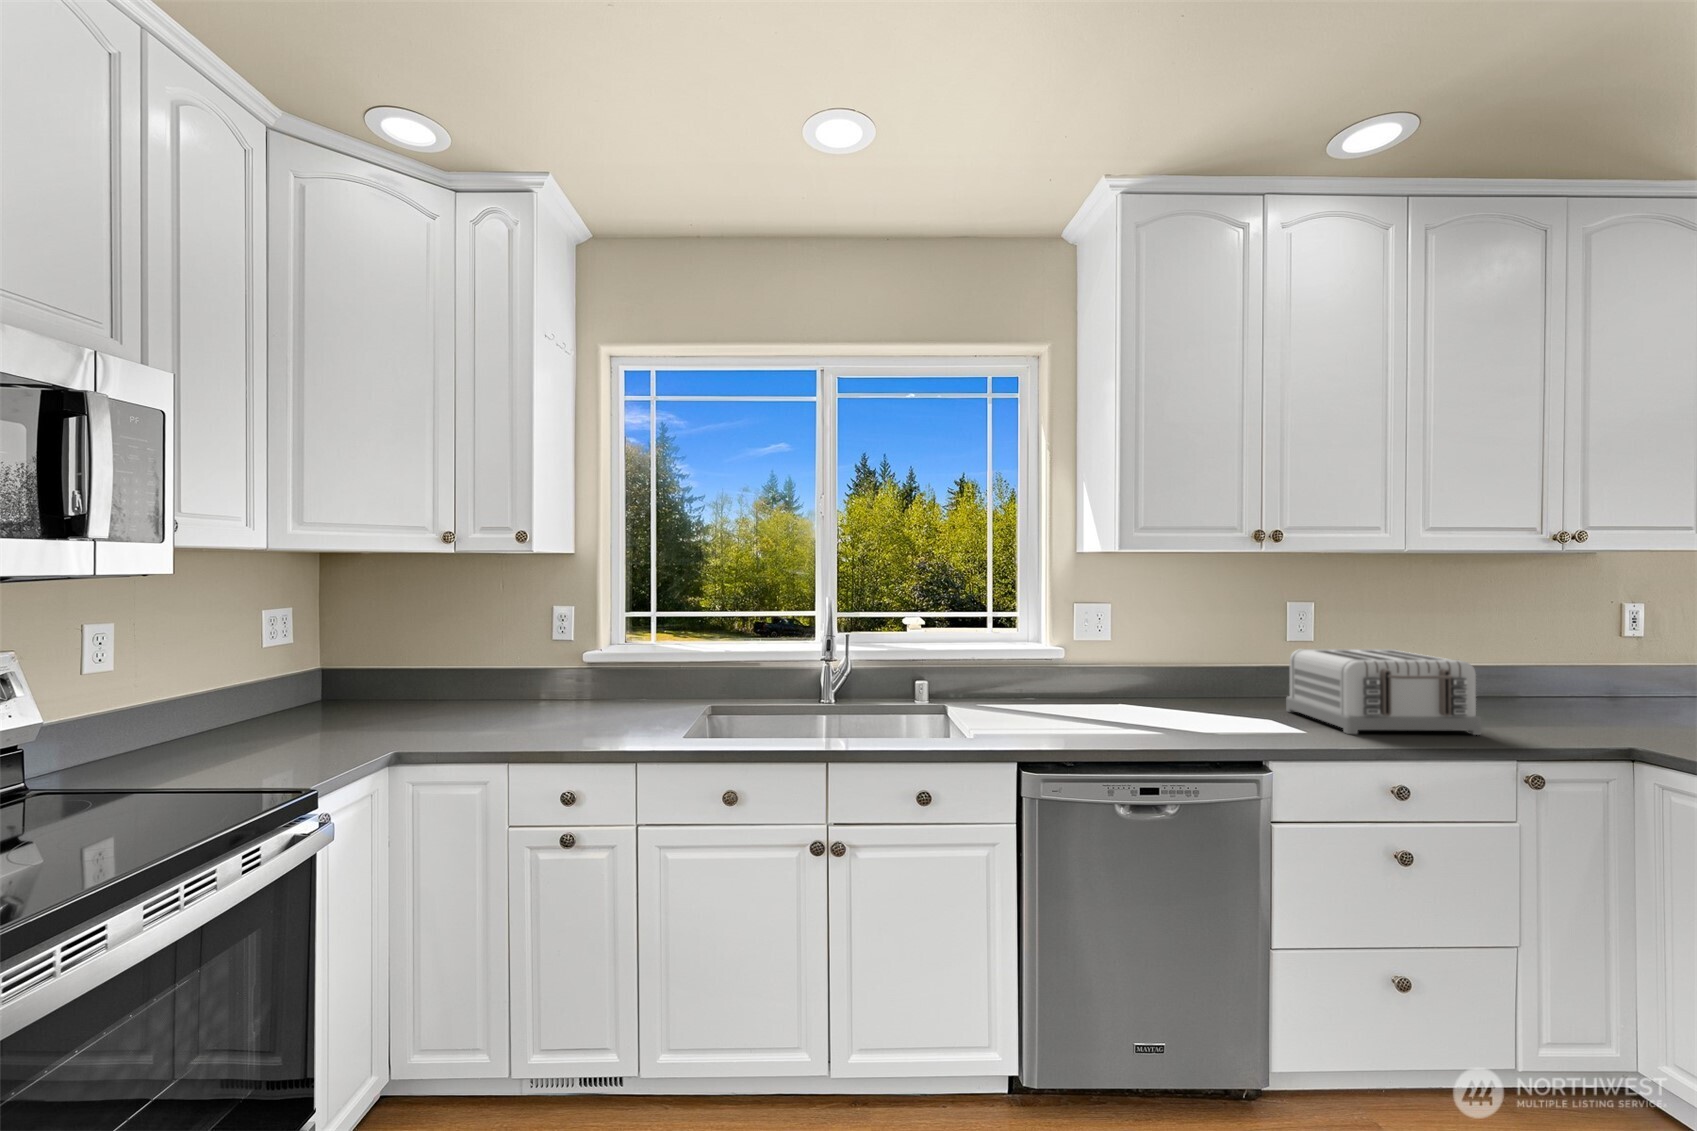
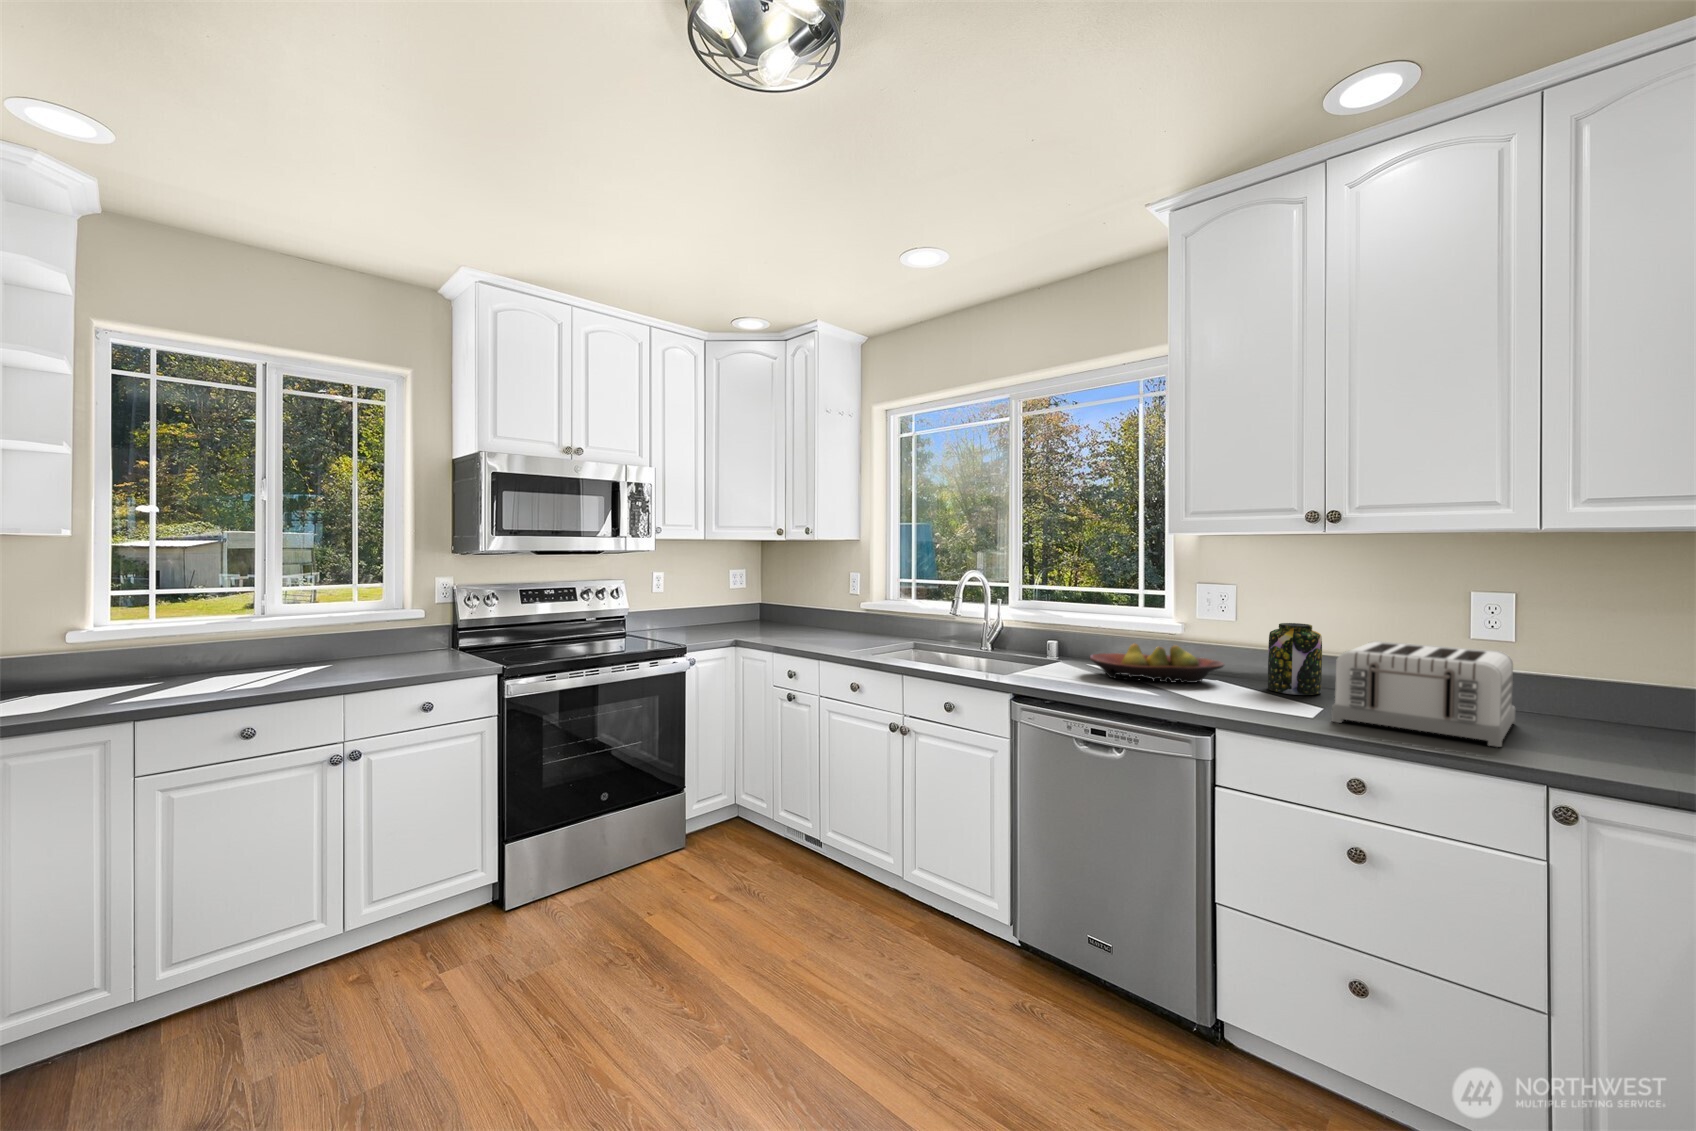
jar: none [1191,638,1244,712] -> present [1268,623,1322,695]
fruit bowl: none [1034,673,1168,721] -> present [1090,643,1224,683]

